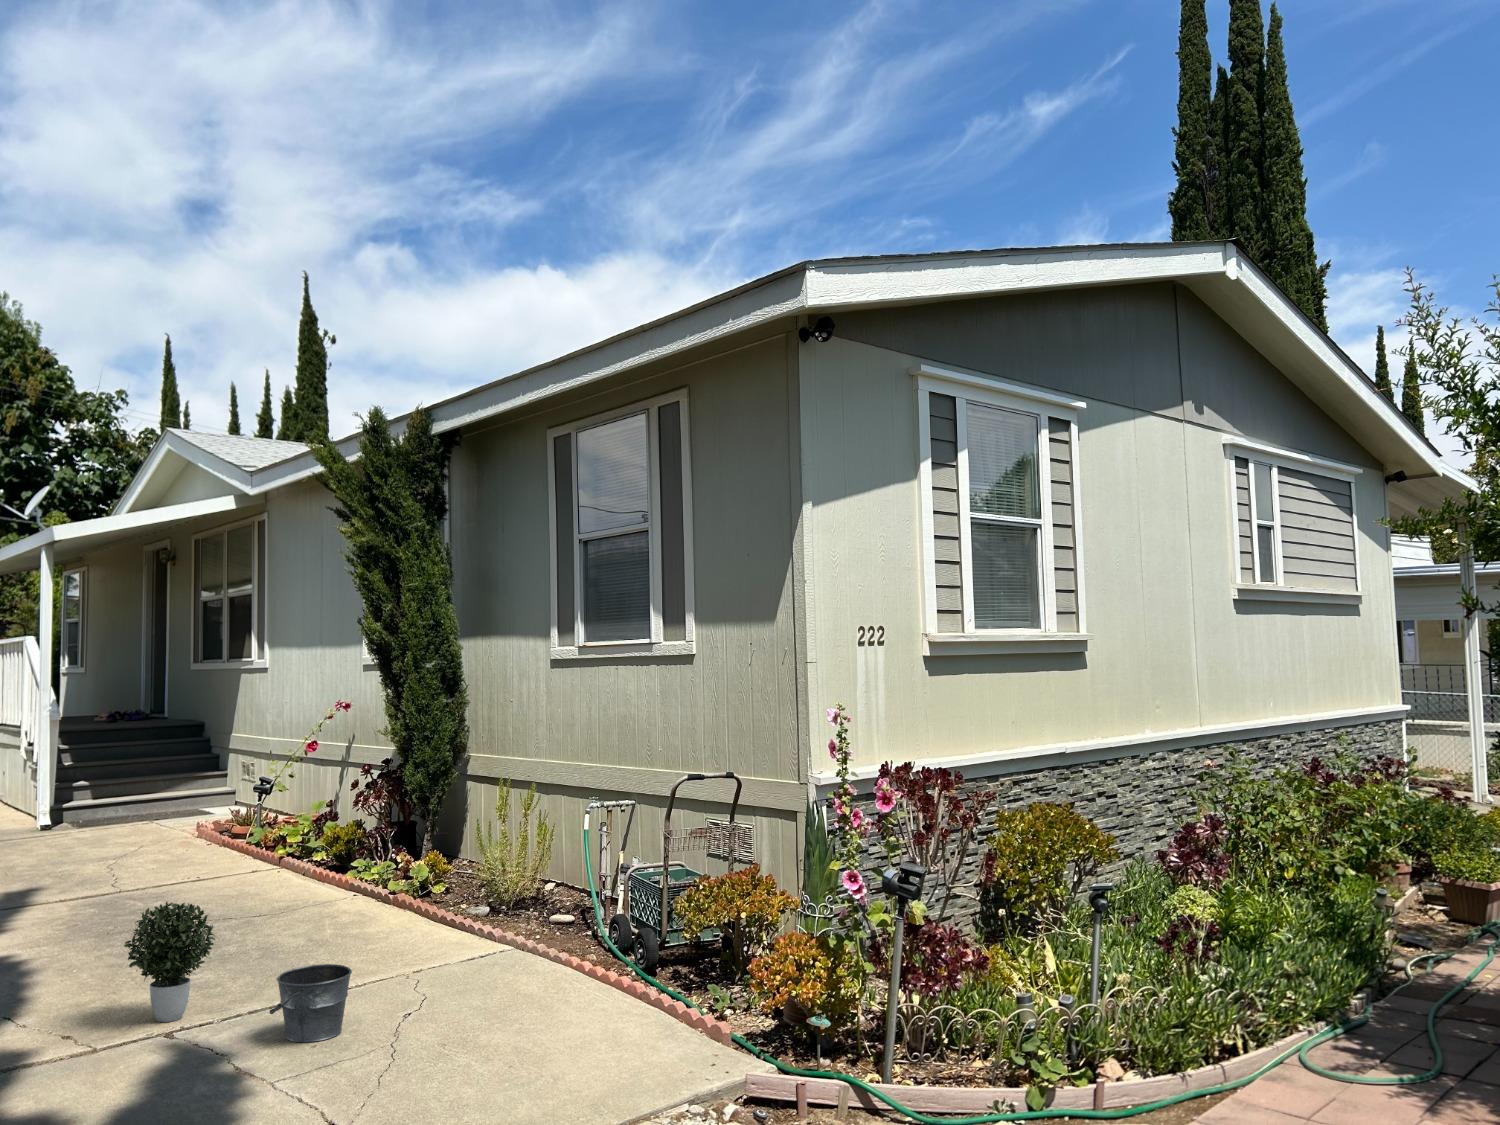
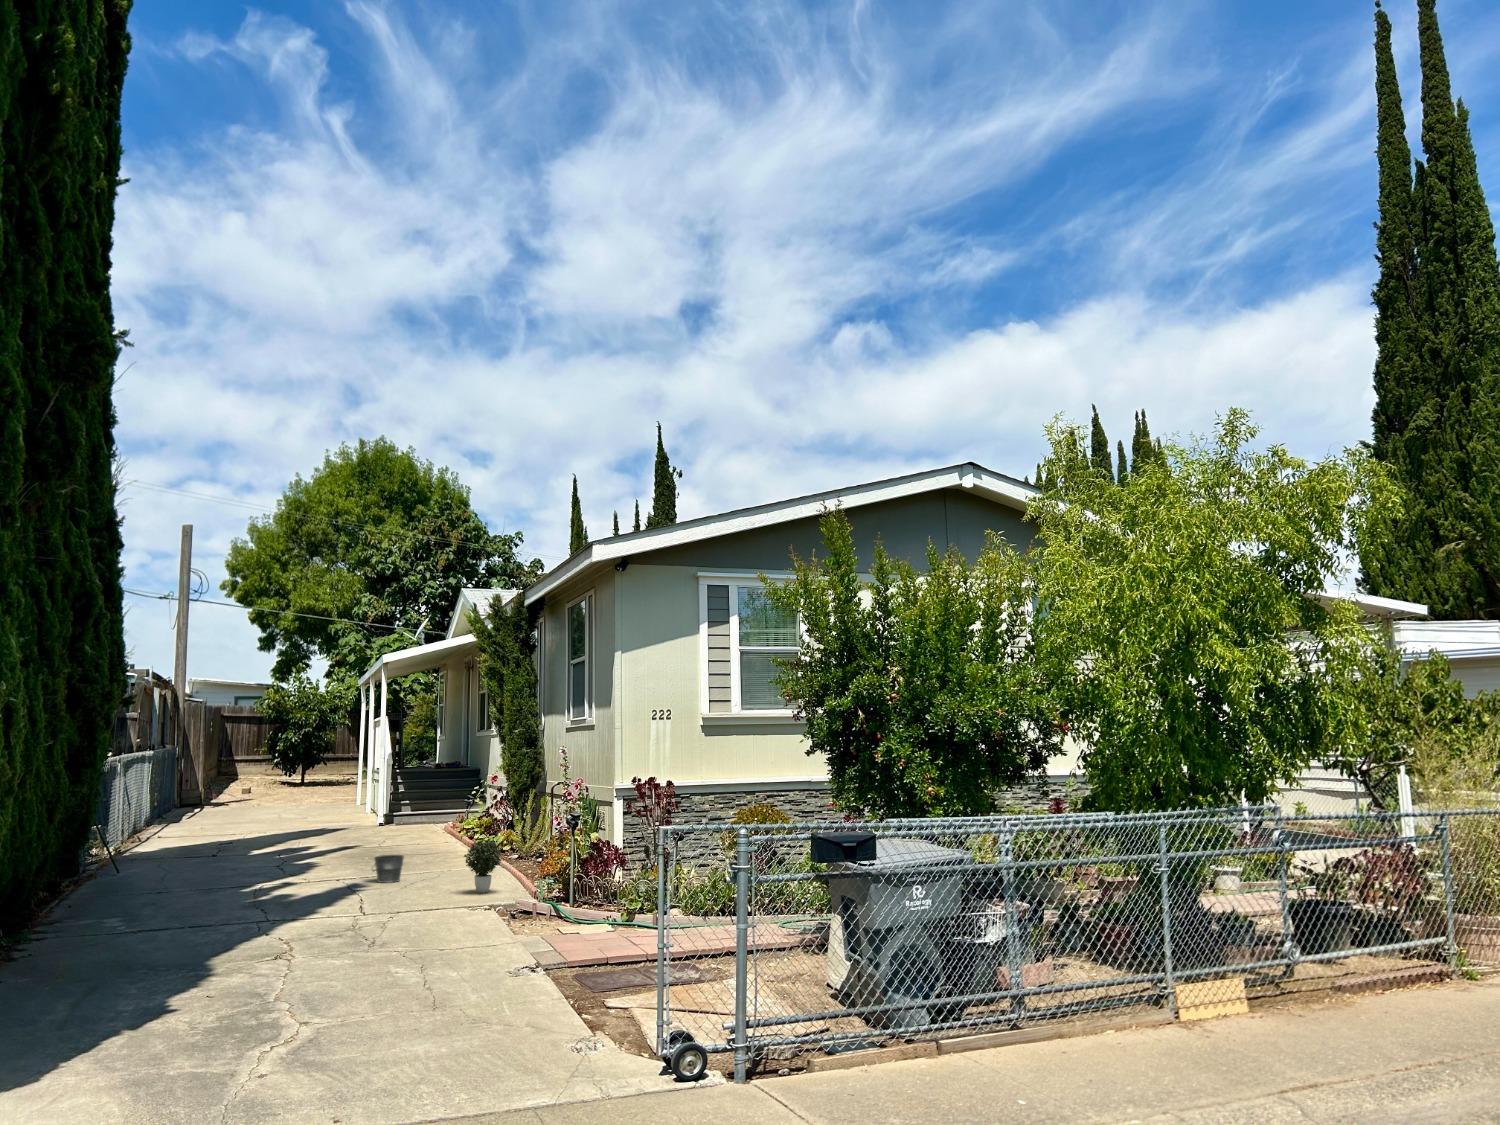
potted plant: present [124,902,215,1022] -> present [464,840,501,893]

